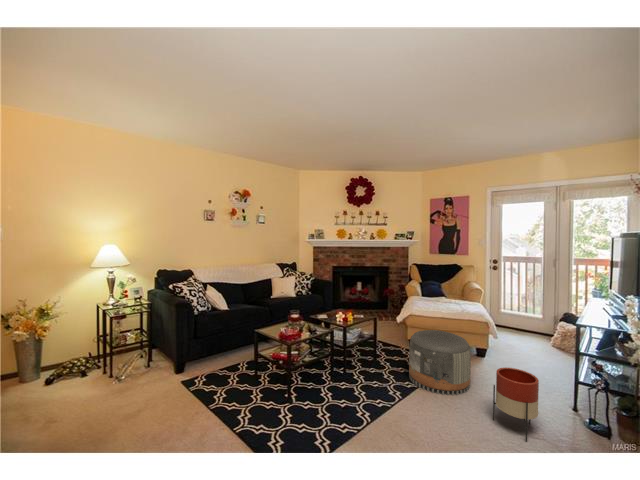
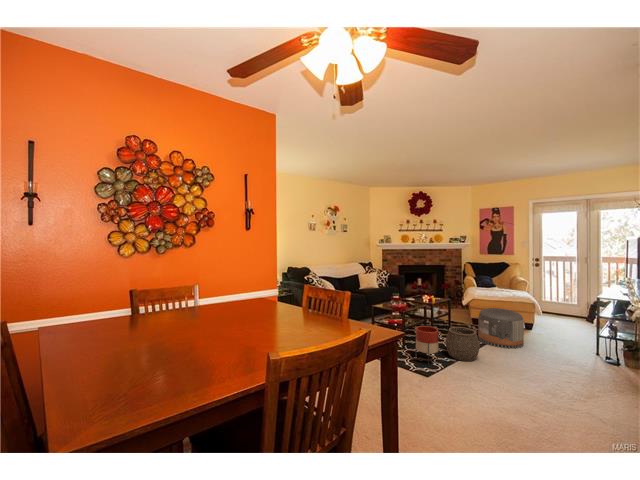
woven basket: none [347,365,398,428] -> present [446,327,480,361]
planter: present [493,368,539,442] -> present [416,326,438,366]

